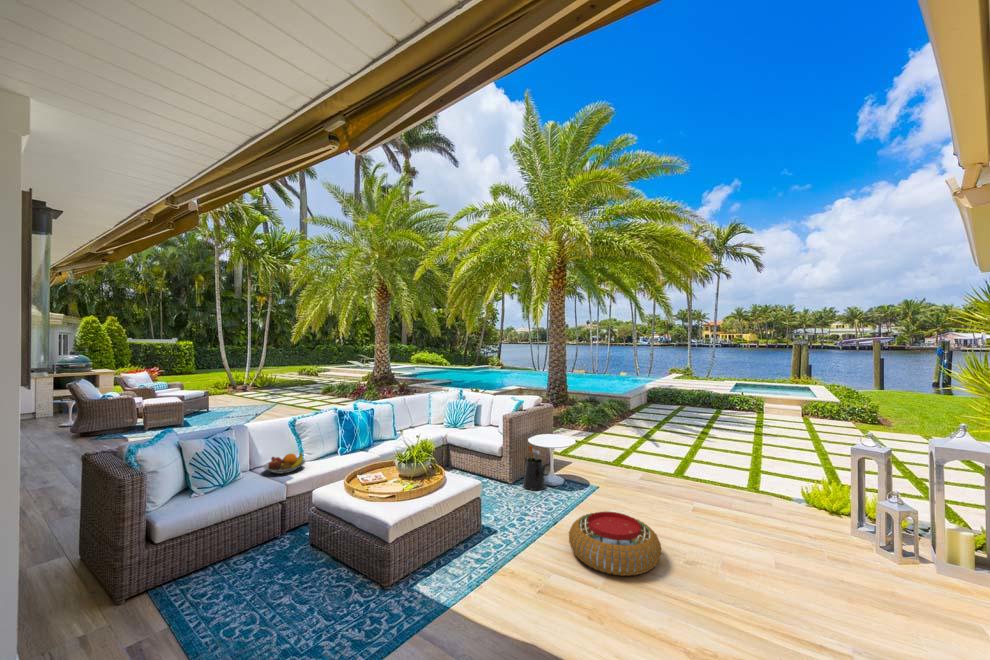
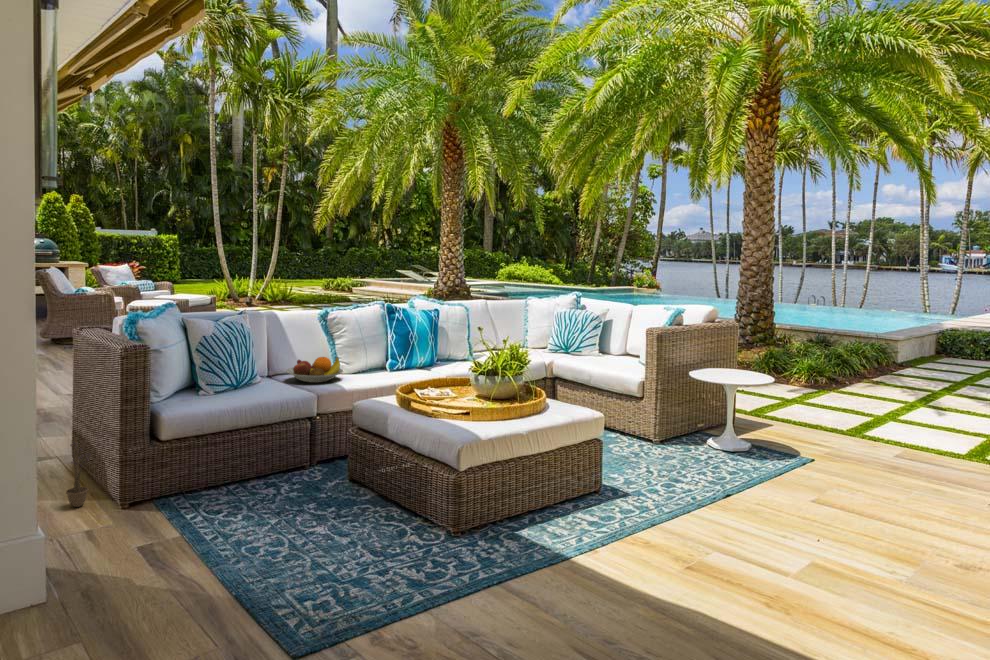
watering can: present [523,446,546,490] -> none [675,381,715,454]
pouf: present [569,512,661,576] -> none [744,476,907,568]
decorative plant: none [70,551,96,608] -> present [66,437,91,507]

